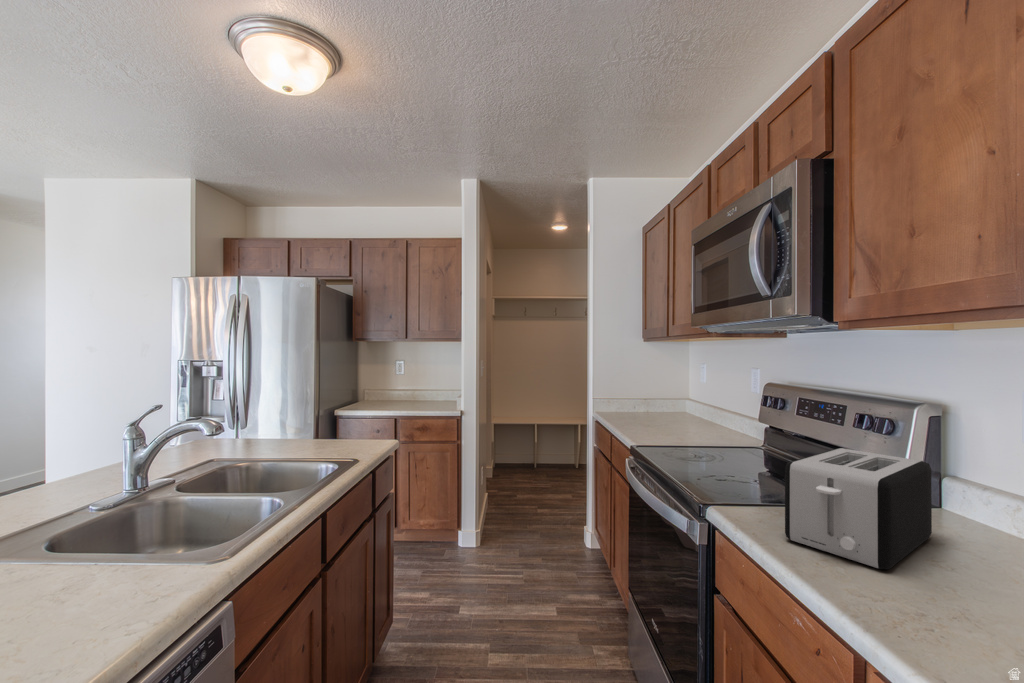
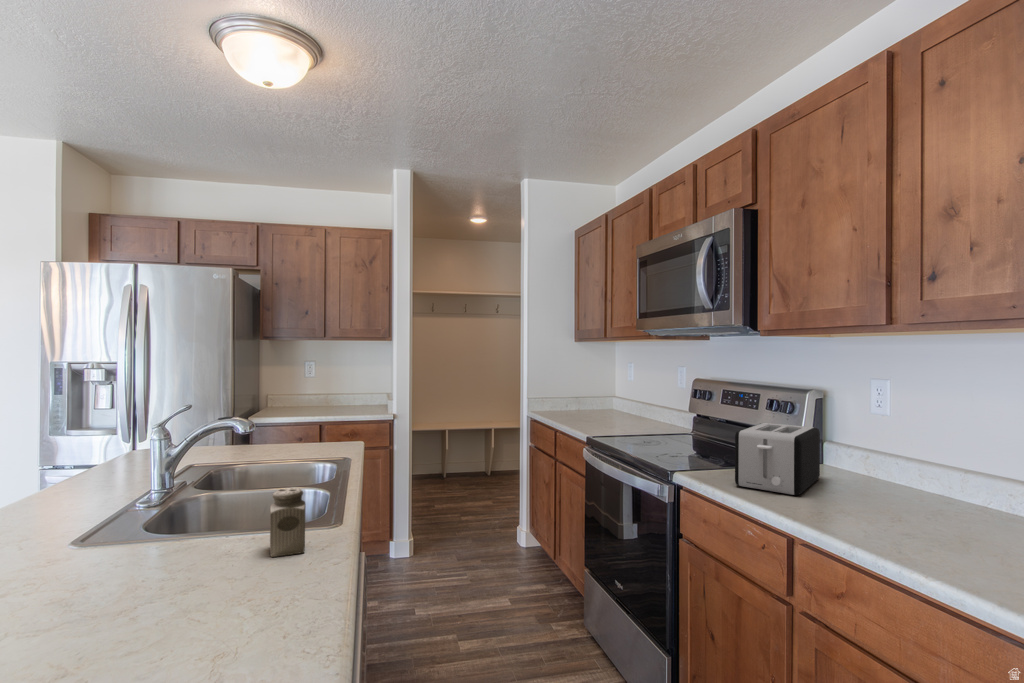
salt shaker: none [78,516,148,606] -> present [270,488,305,557]

